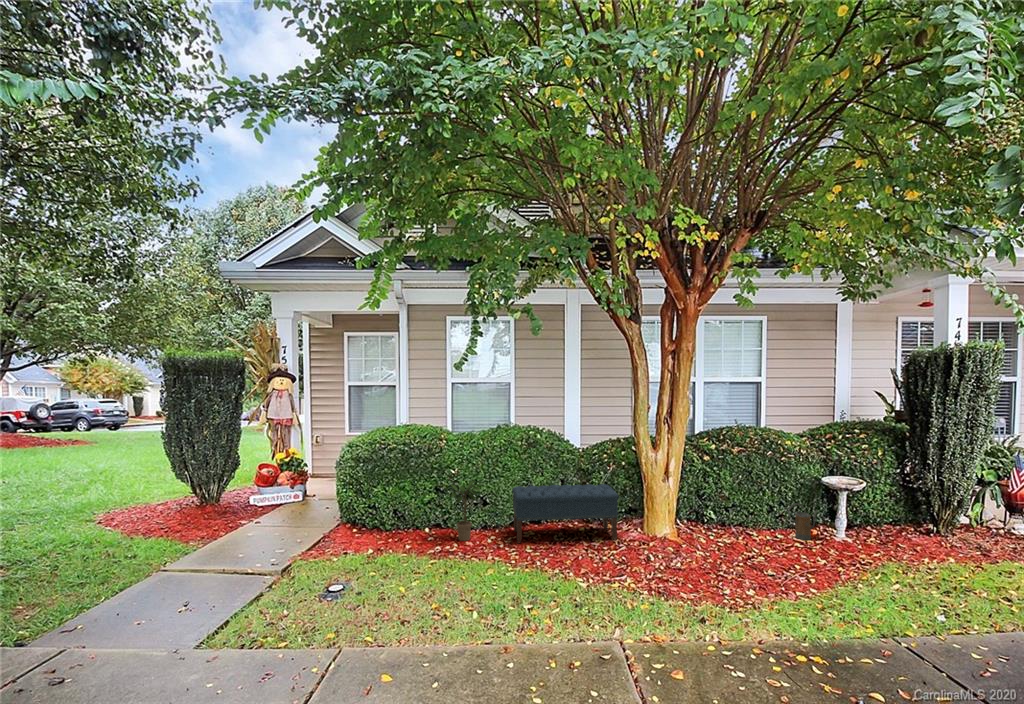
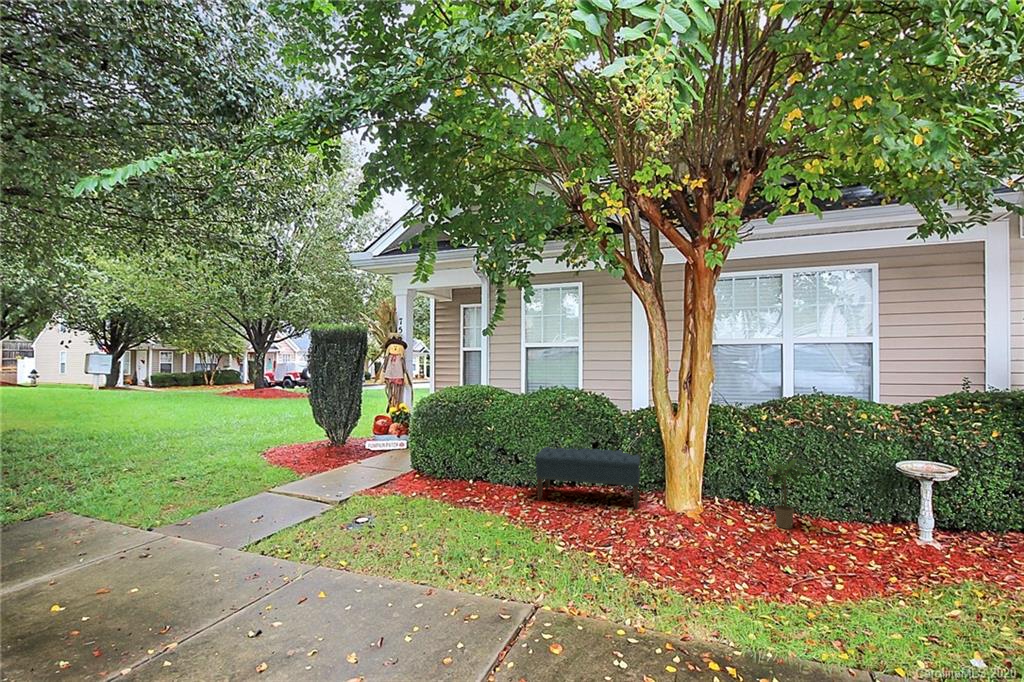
potted plant: present [447,480,483,541] -> present [760,459,811,529]
watering can: present [788,503,817,540] -> none [852,492,898,538]

